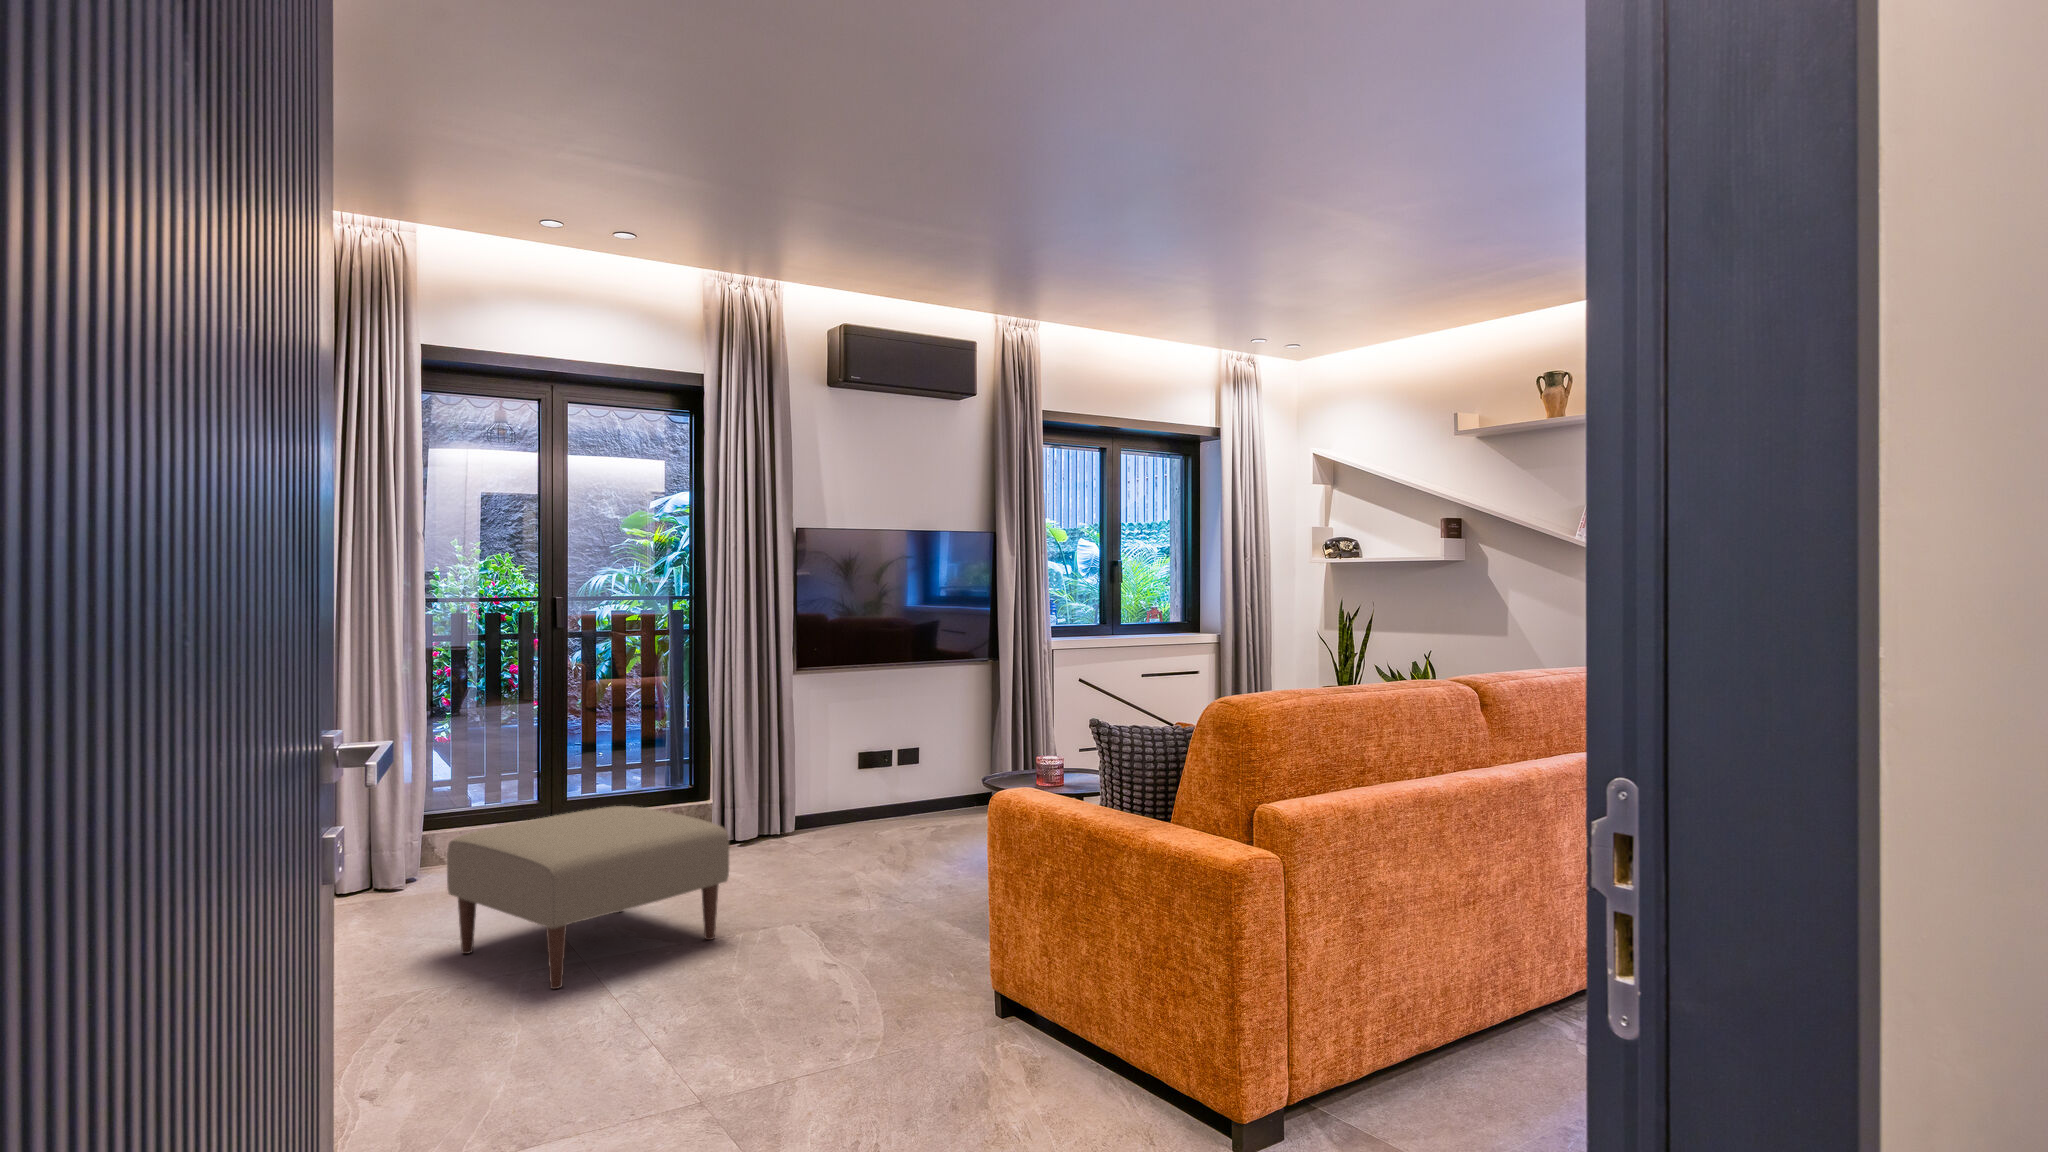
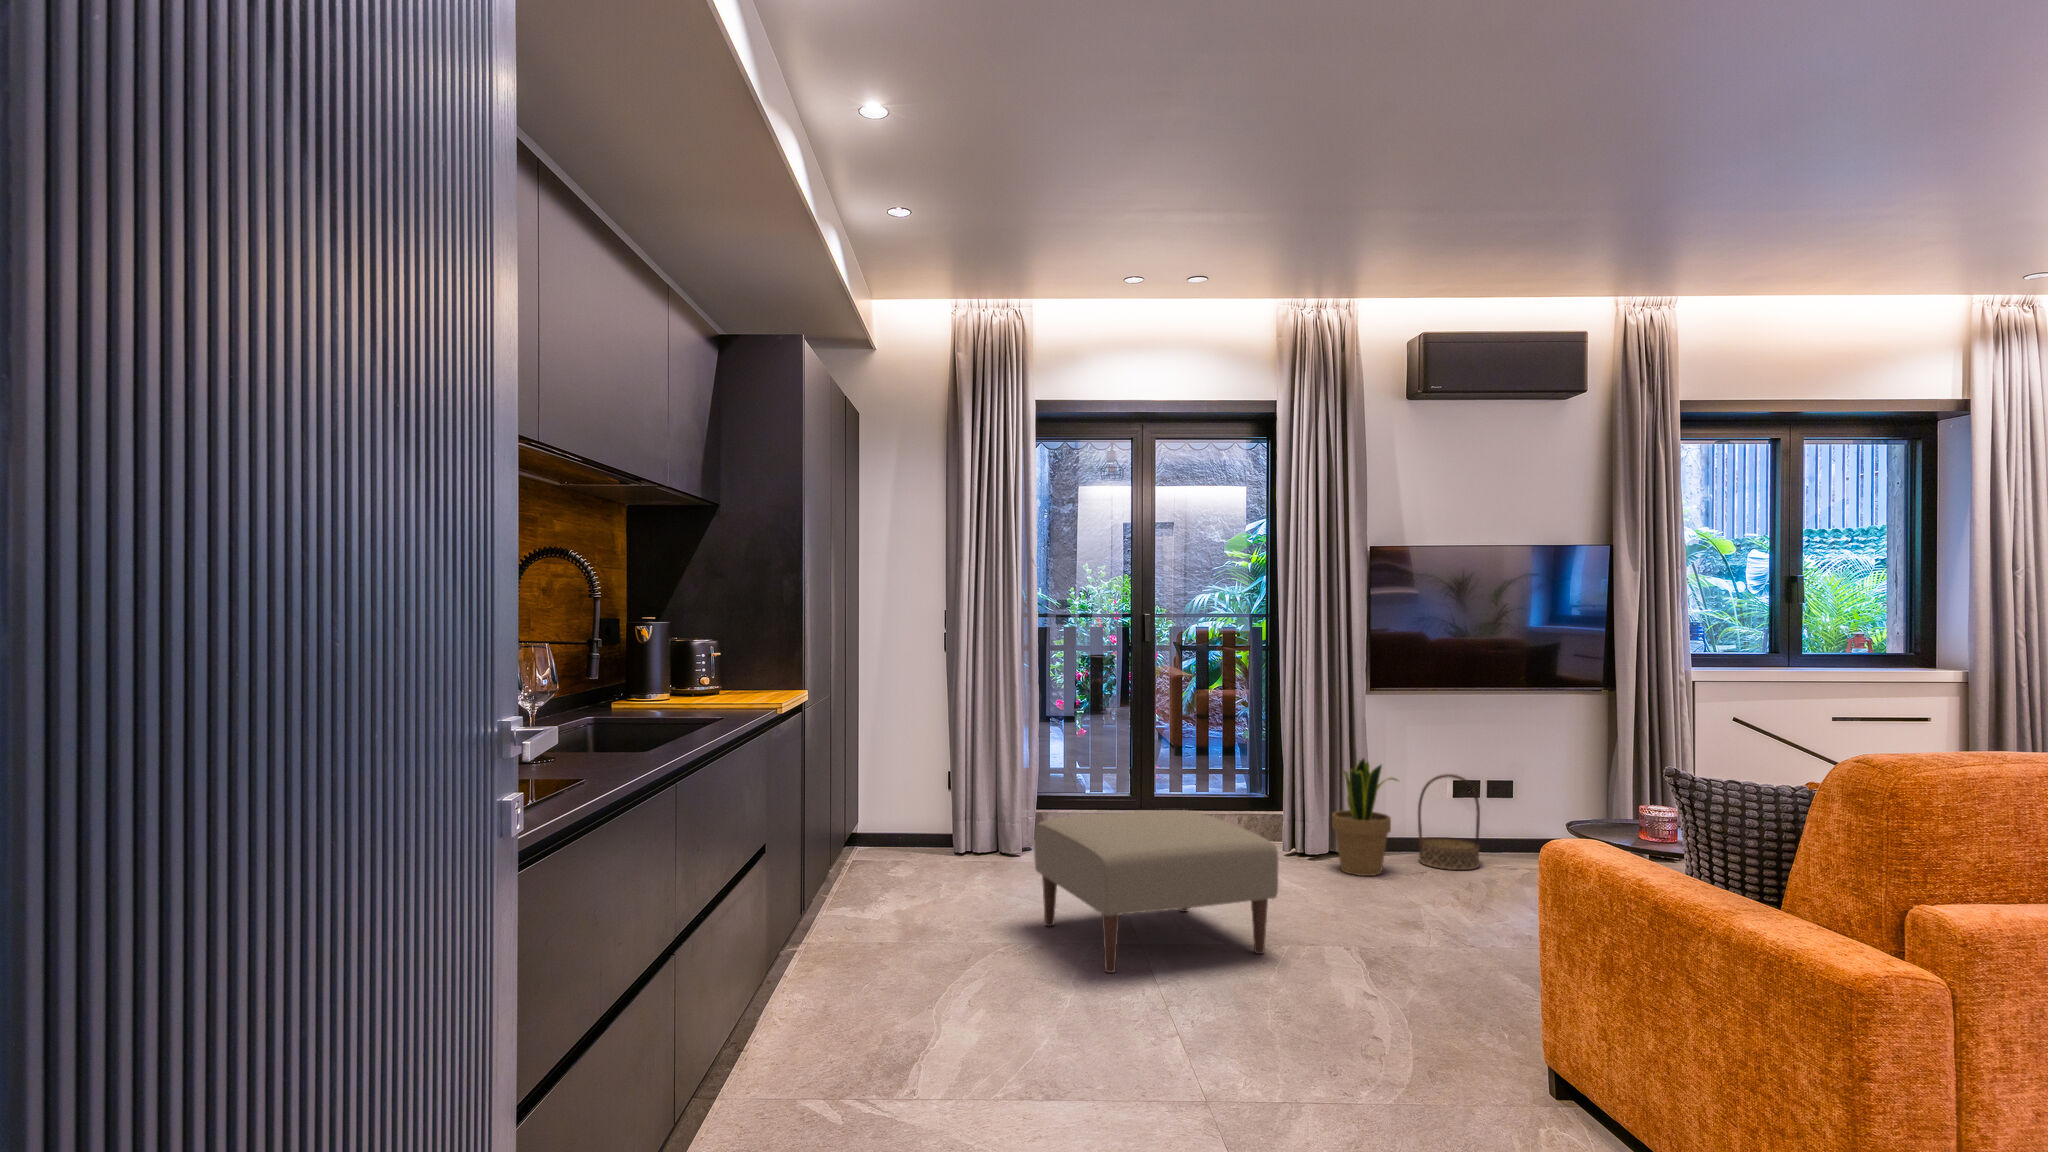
potted plant: none [757,735,821,850] -> present [1332,759,1399,876]
basket: none [835,744,888,833] -> present [1418,774,1480,870]

